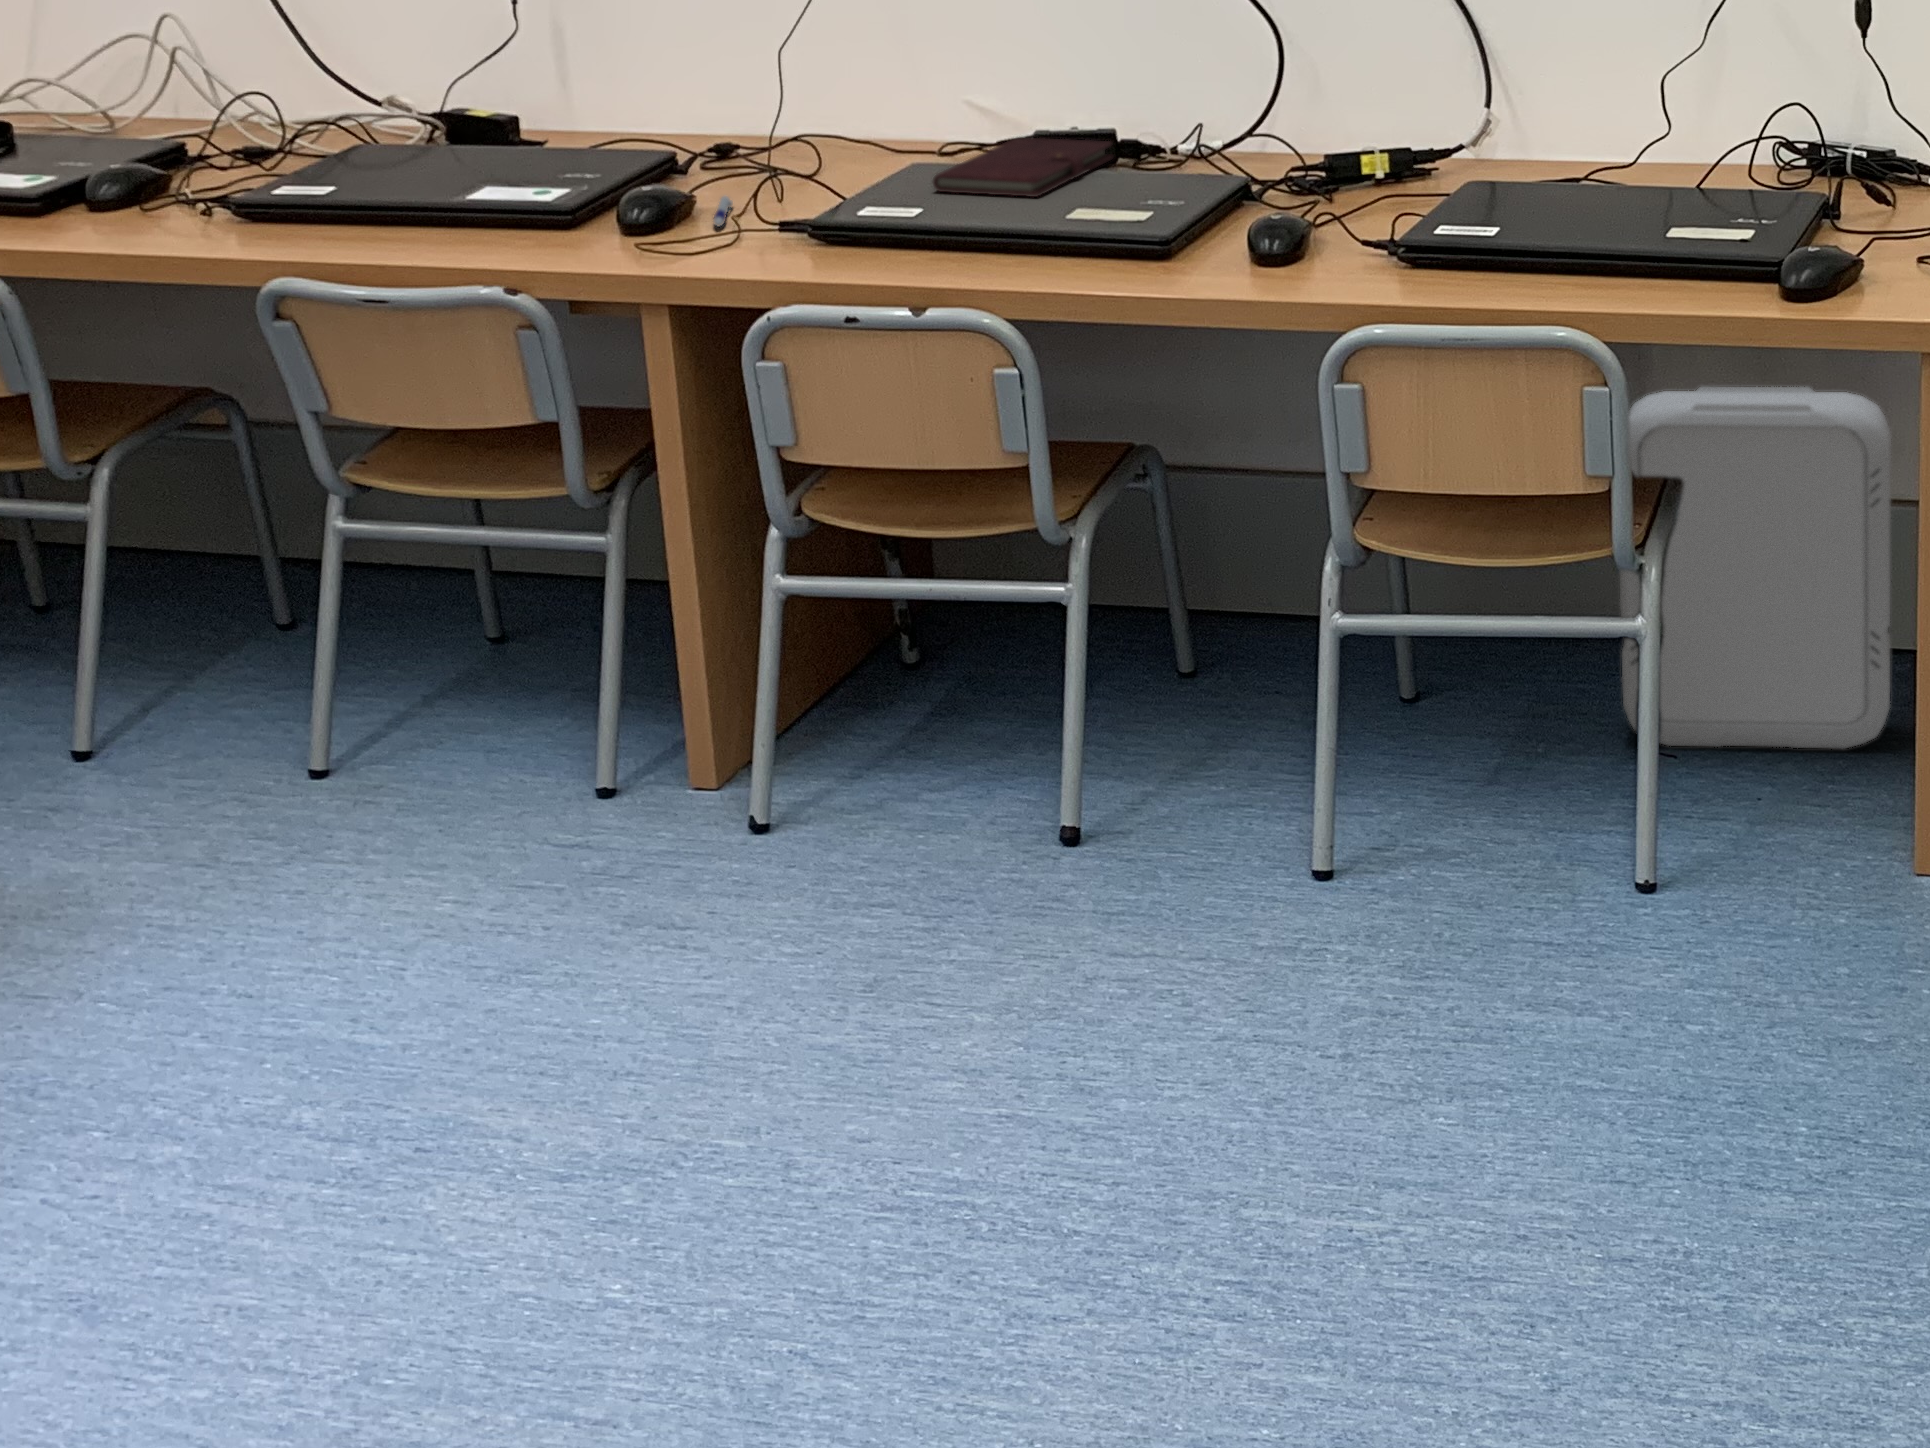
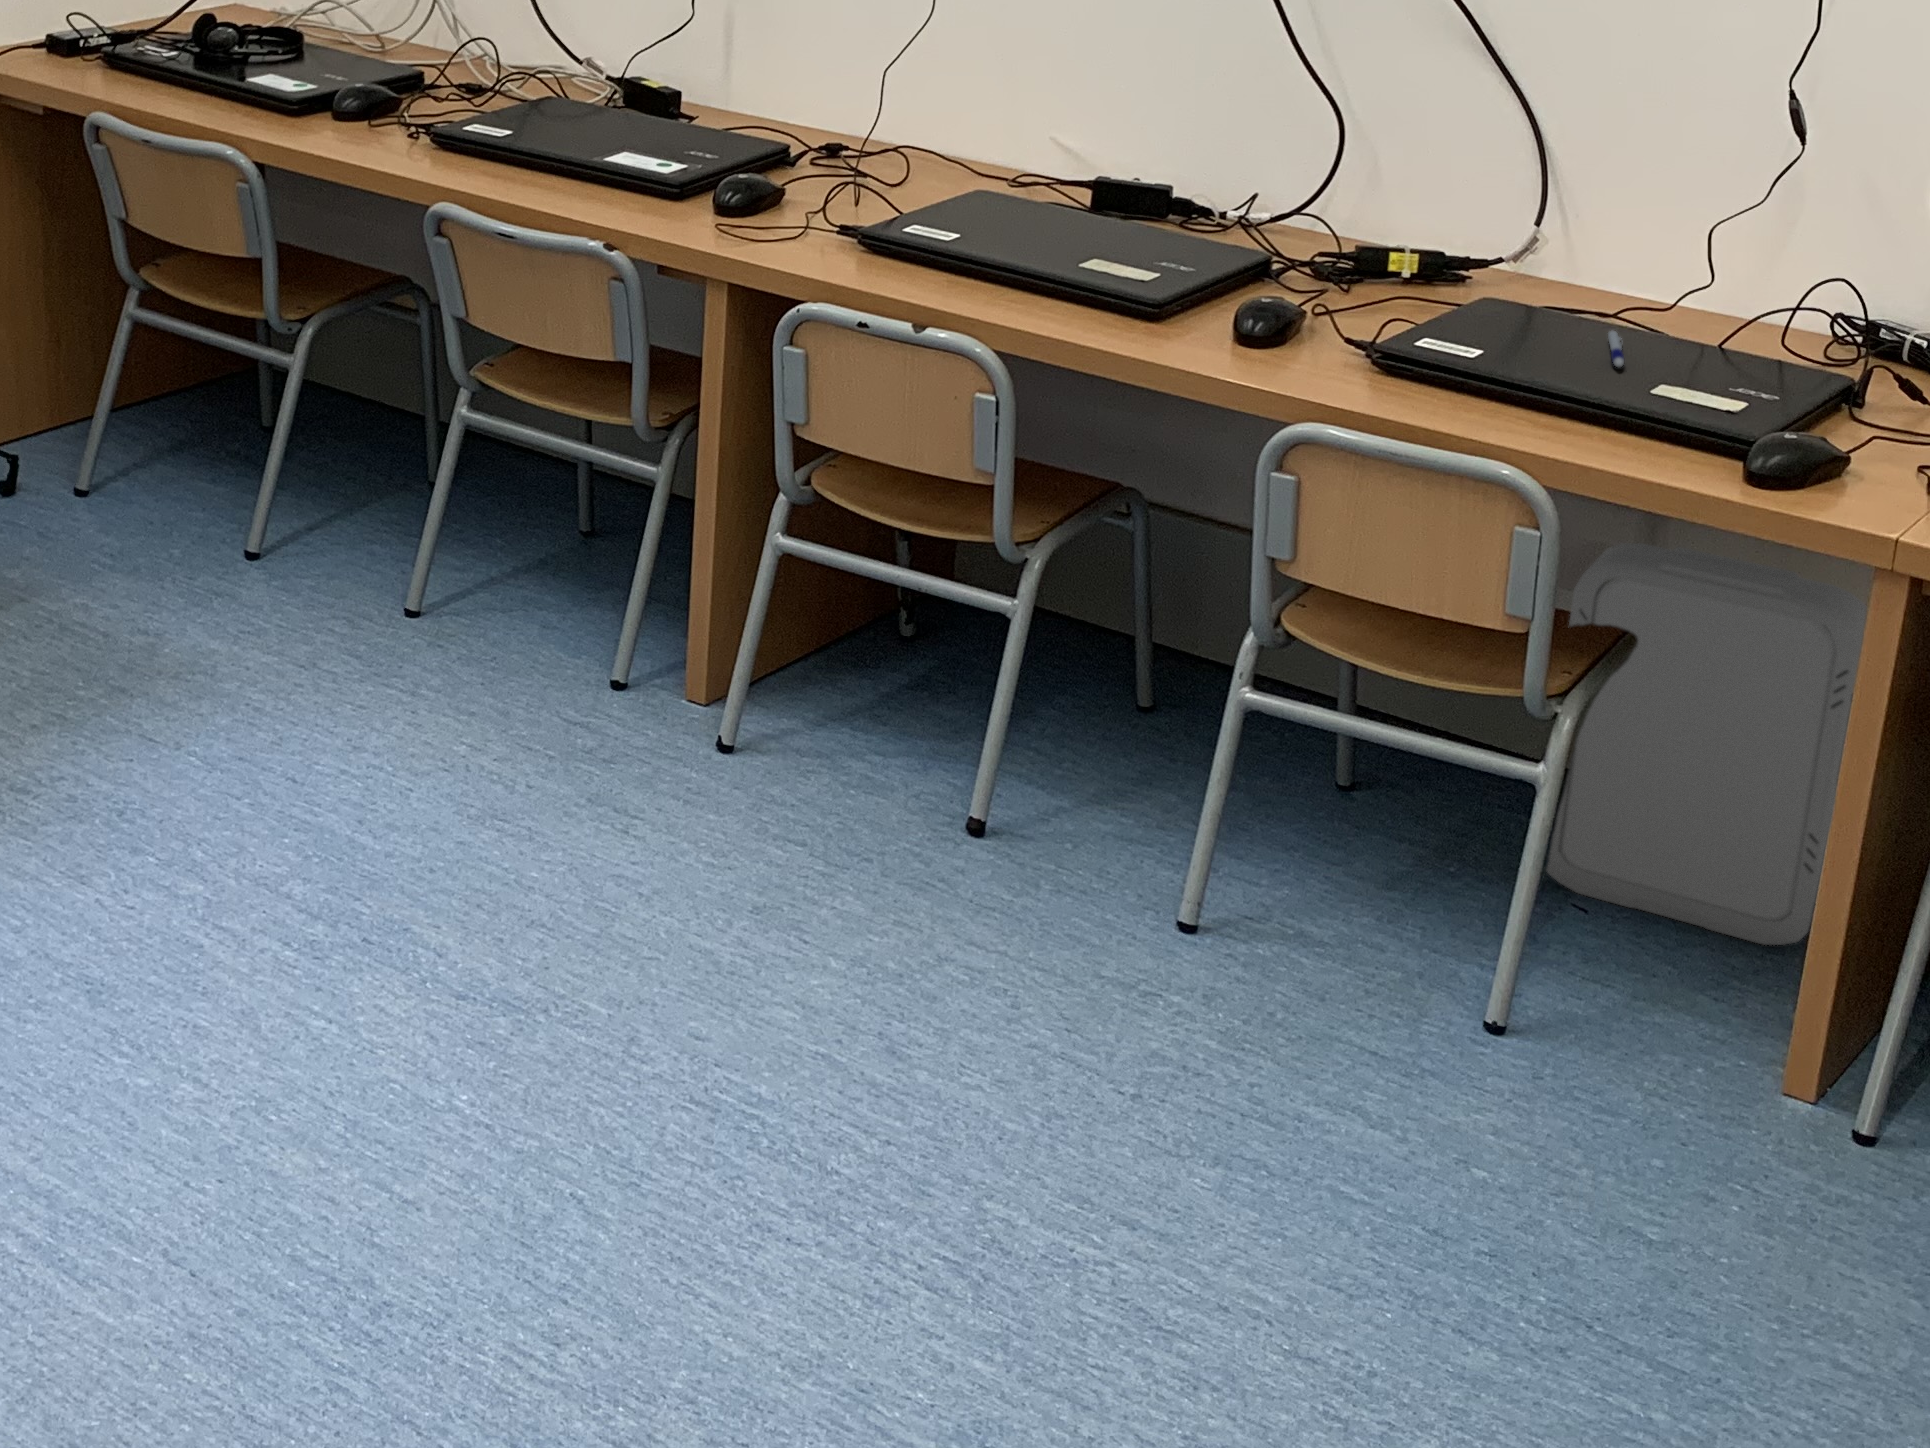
notebook: present [933,138,1113,197] -> none [988,180,1166,241]
pen: present [714,196,733,226] -> present [1608,331,1624,368]

